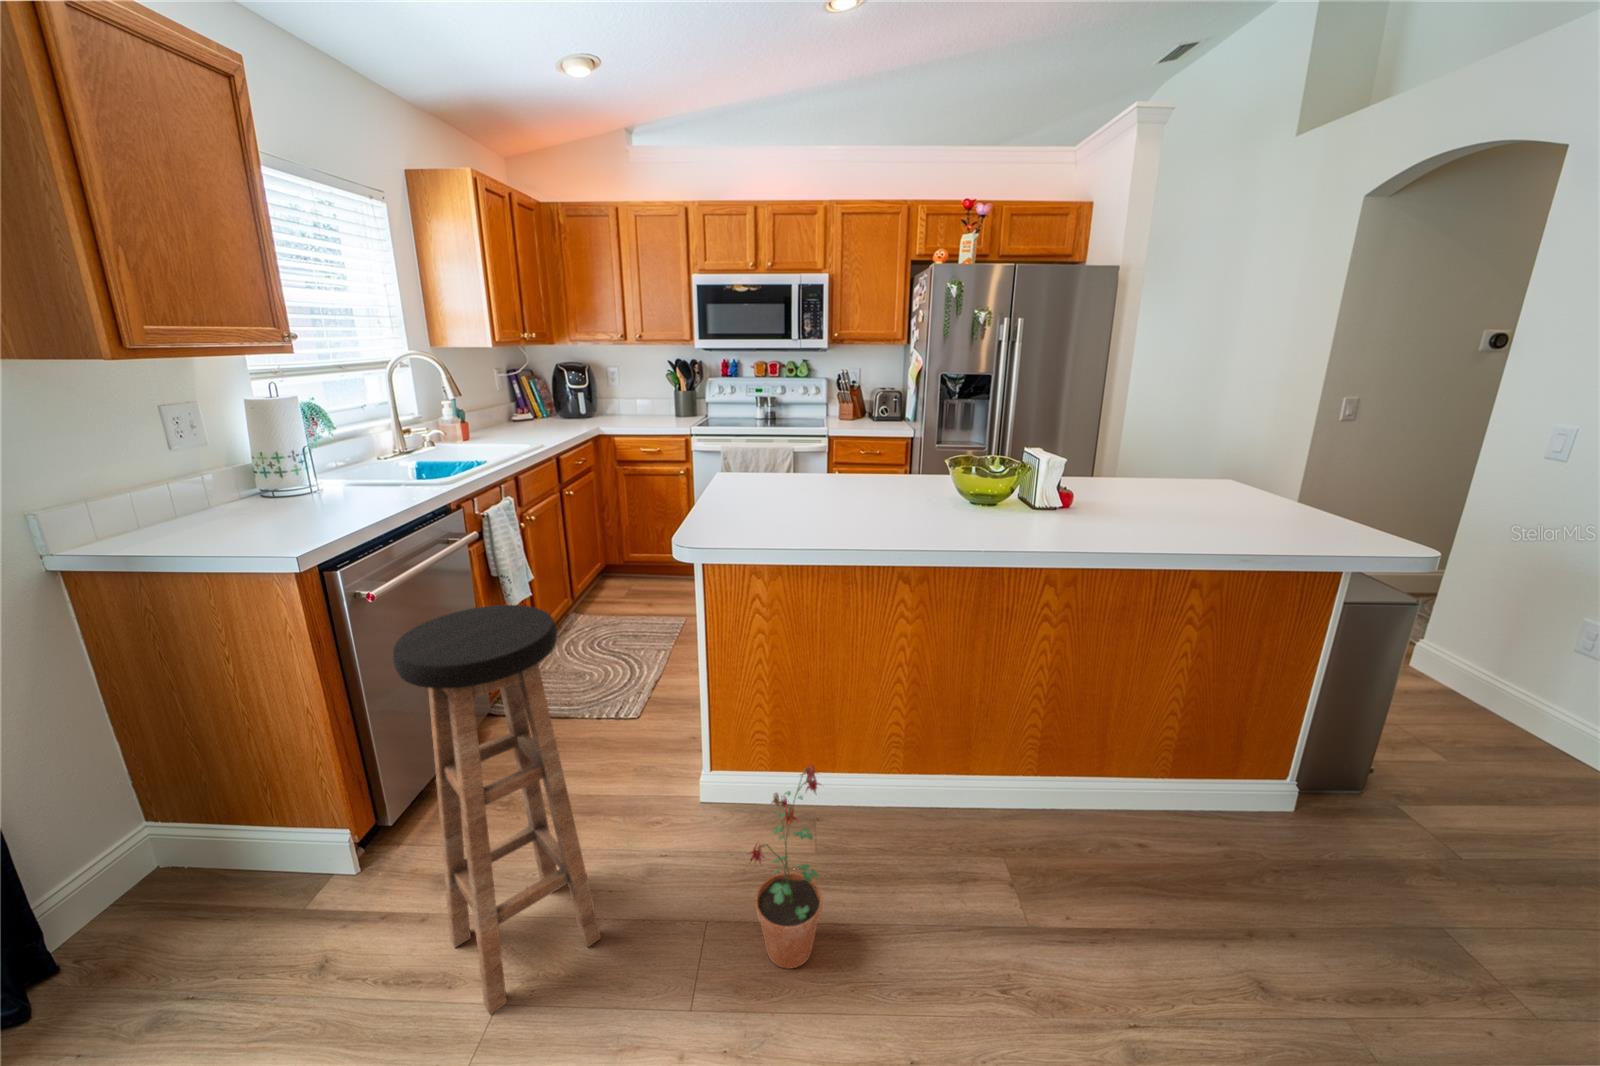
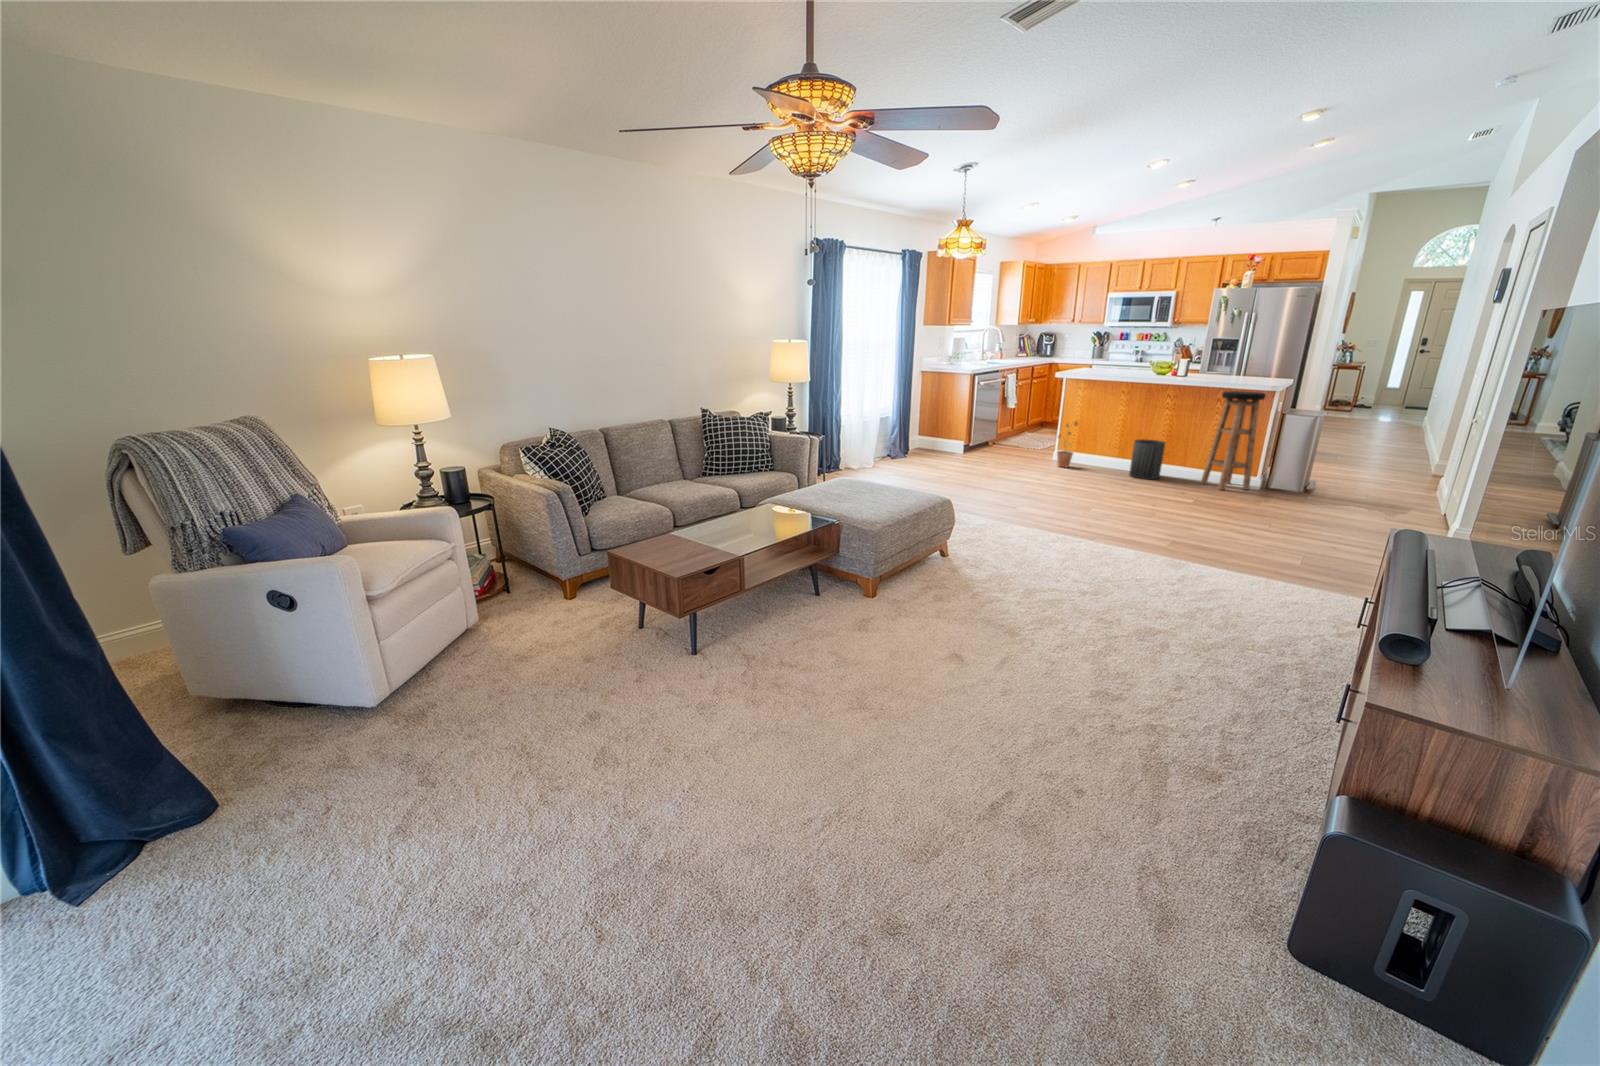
bar stool: present [393,605,601,1014] -> present [1201,391,1266,490]
trash can: none [1036,786,1173,985] -> present [1129,439,1165,479]

